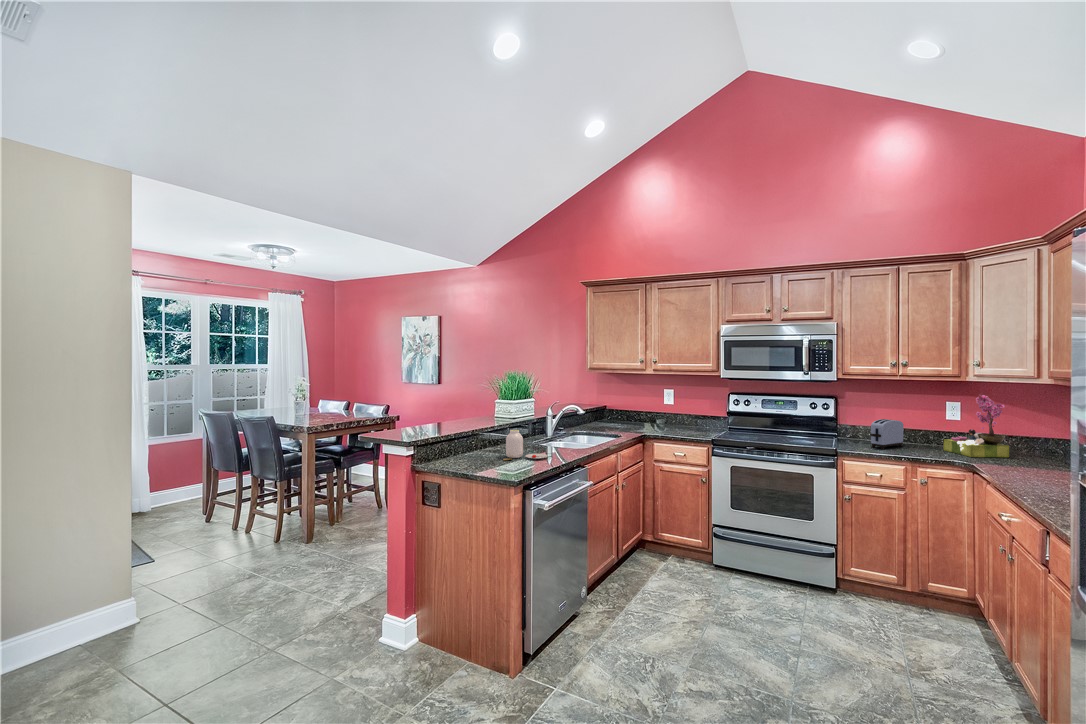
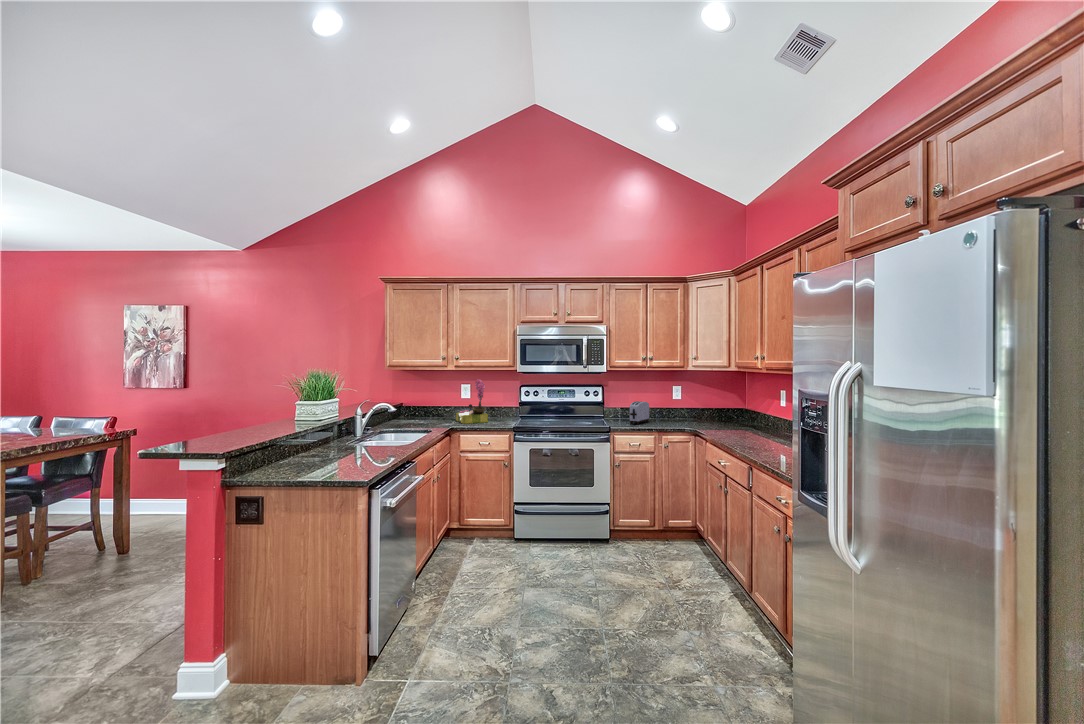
flower arrangement: present [944,395,1009,457] -> present [456,380,488,424]
jar: present [503,430,547,460] -> none [325,431,375,464]

